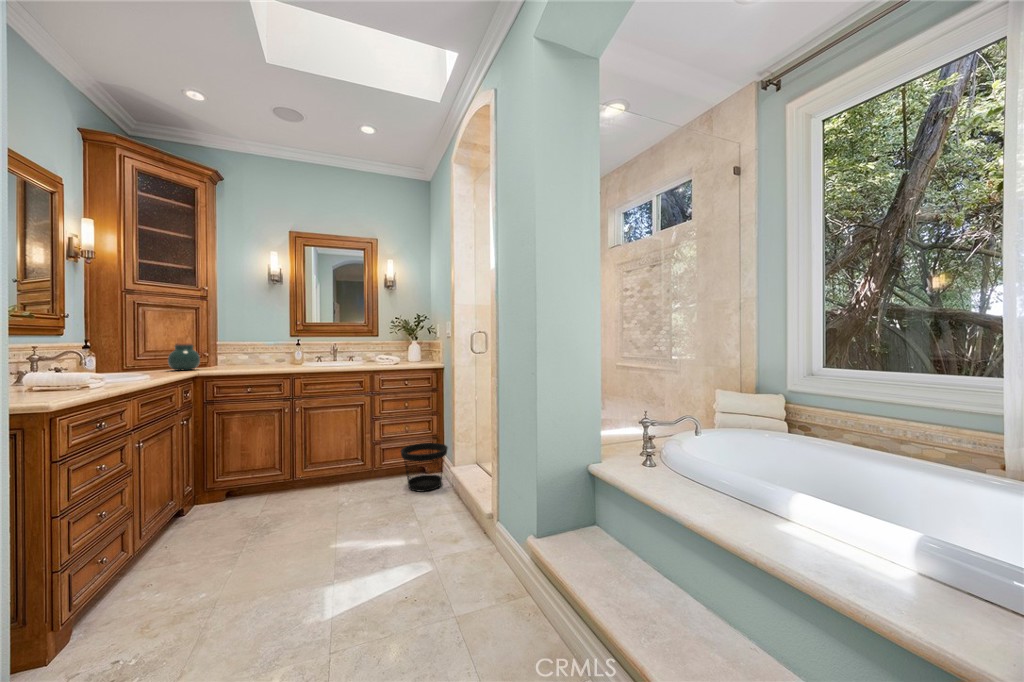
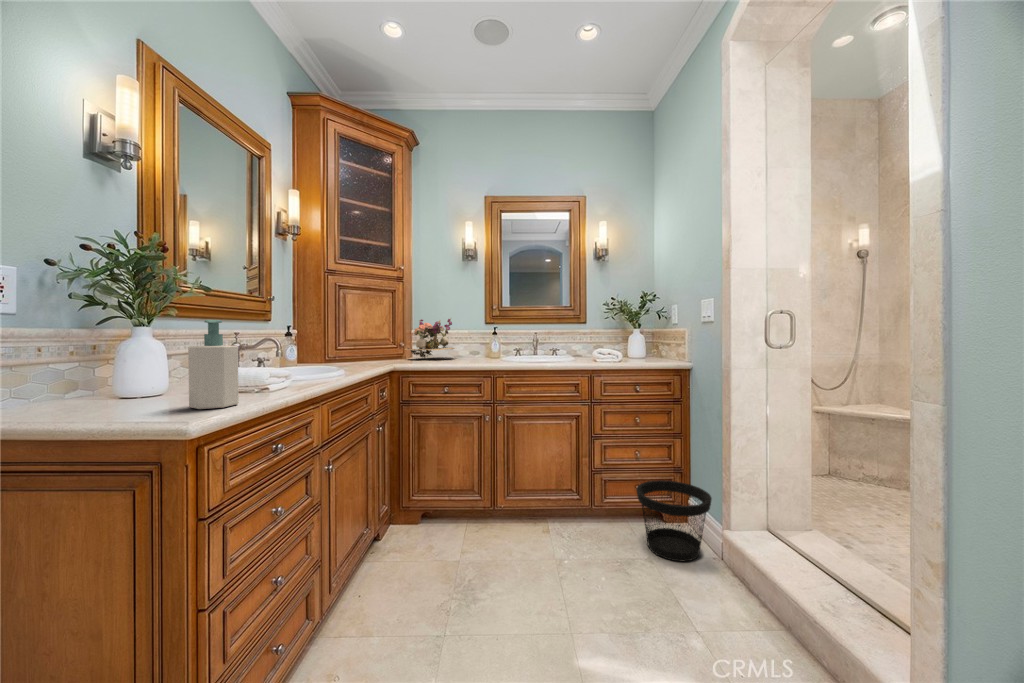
flower arrangement: none [208,331,264,367] -> present [406,319,455,358]
soap bottle: none [32,340,73,398] -> present [188,320,239,409]
jar: present [168,343,200,371] -> none [366,331,396,363]

